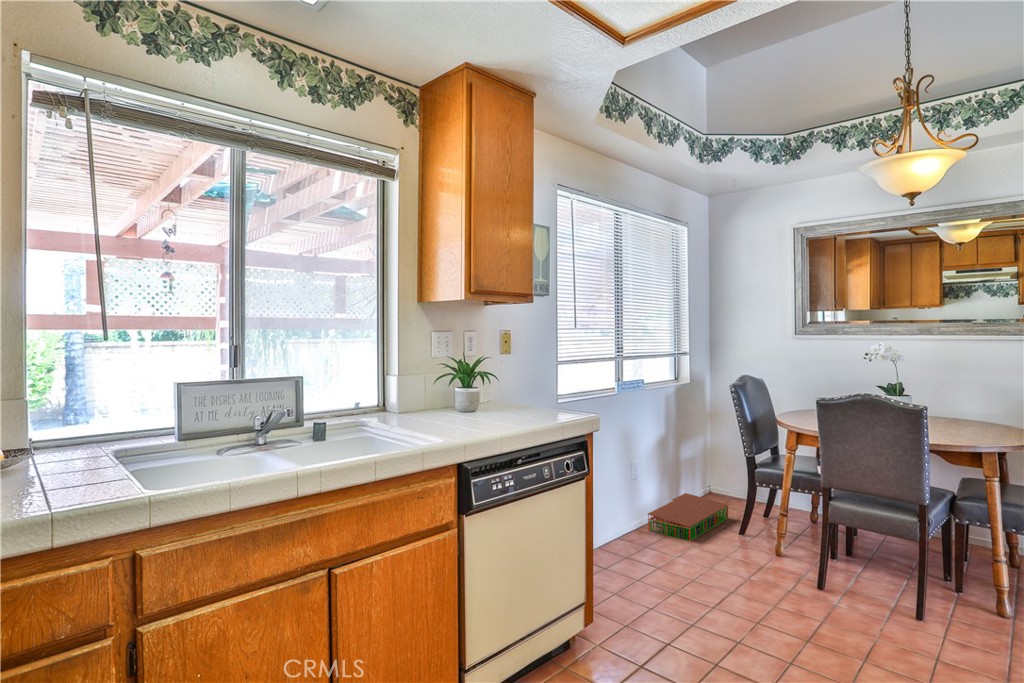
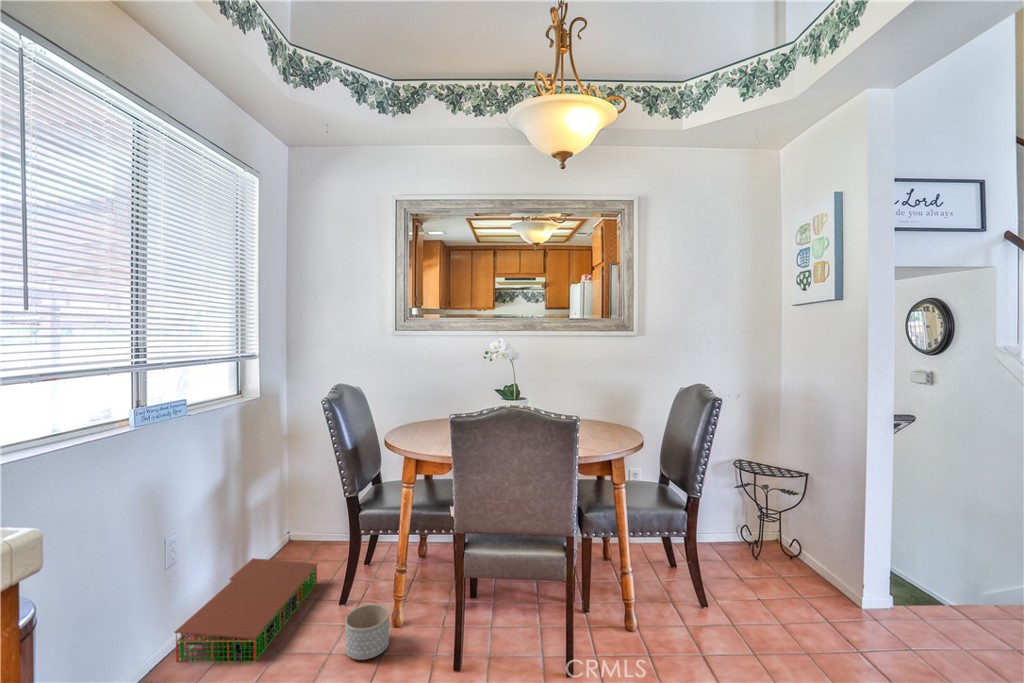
planter: none [743,526,773,556] -> present [345,604,389,660]

